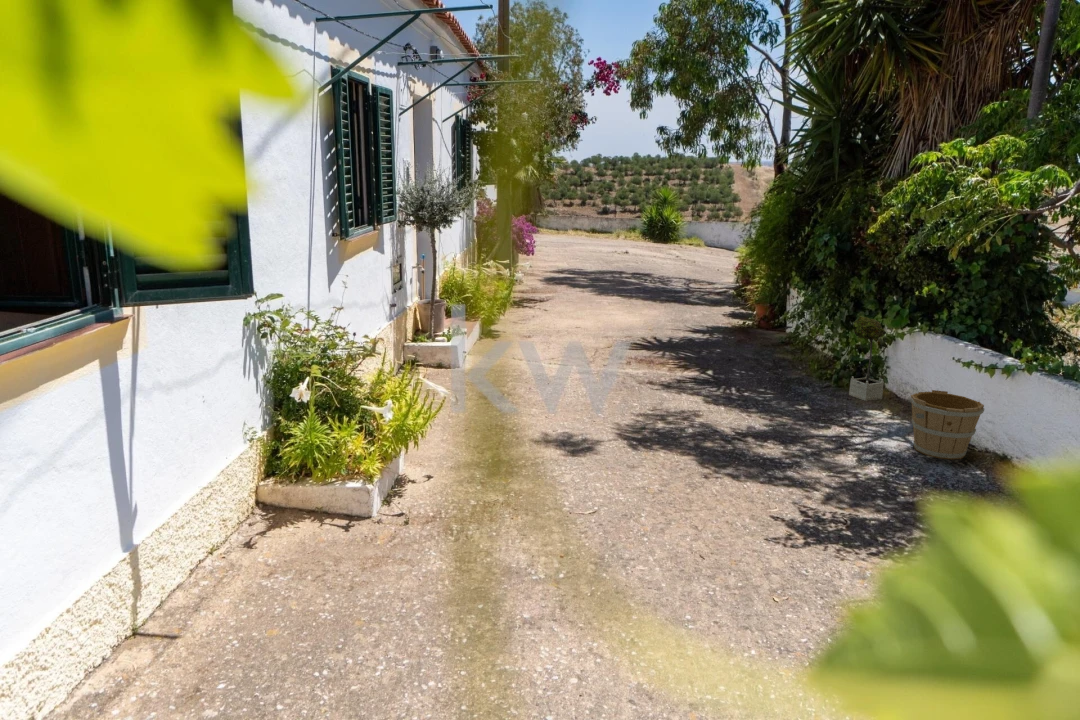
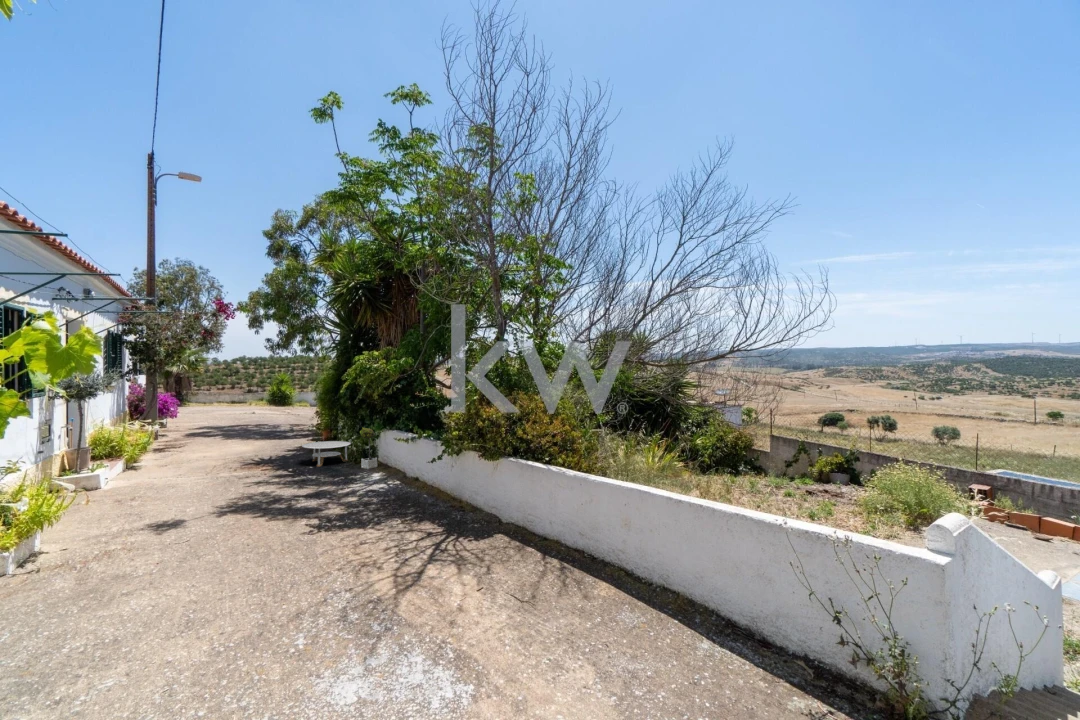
round table: none [734,328,823,378] -> present [302,441,351,467]
wooden bucket: present [911,390,984,459] -> none [377,455,407,485]

